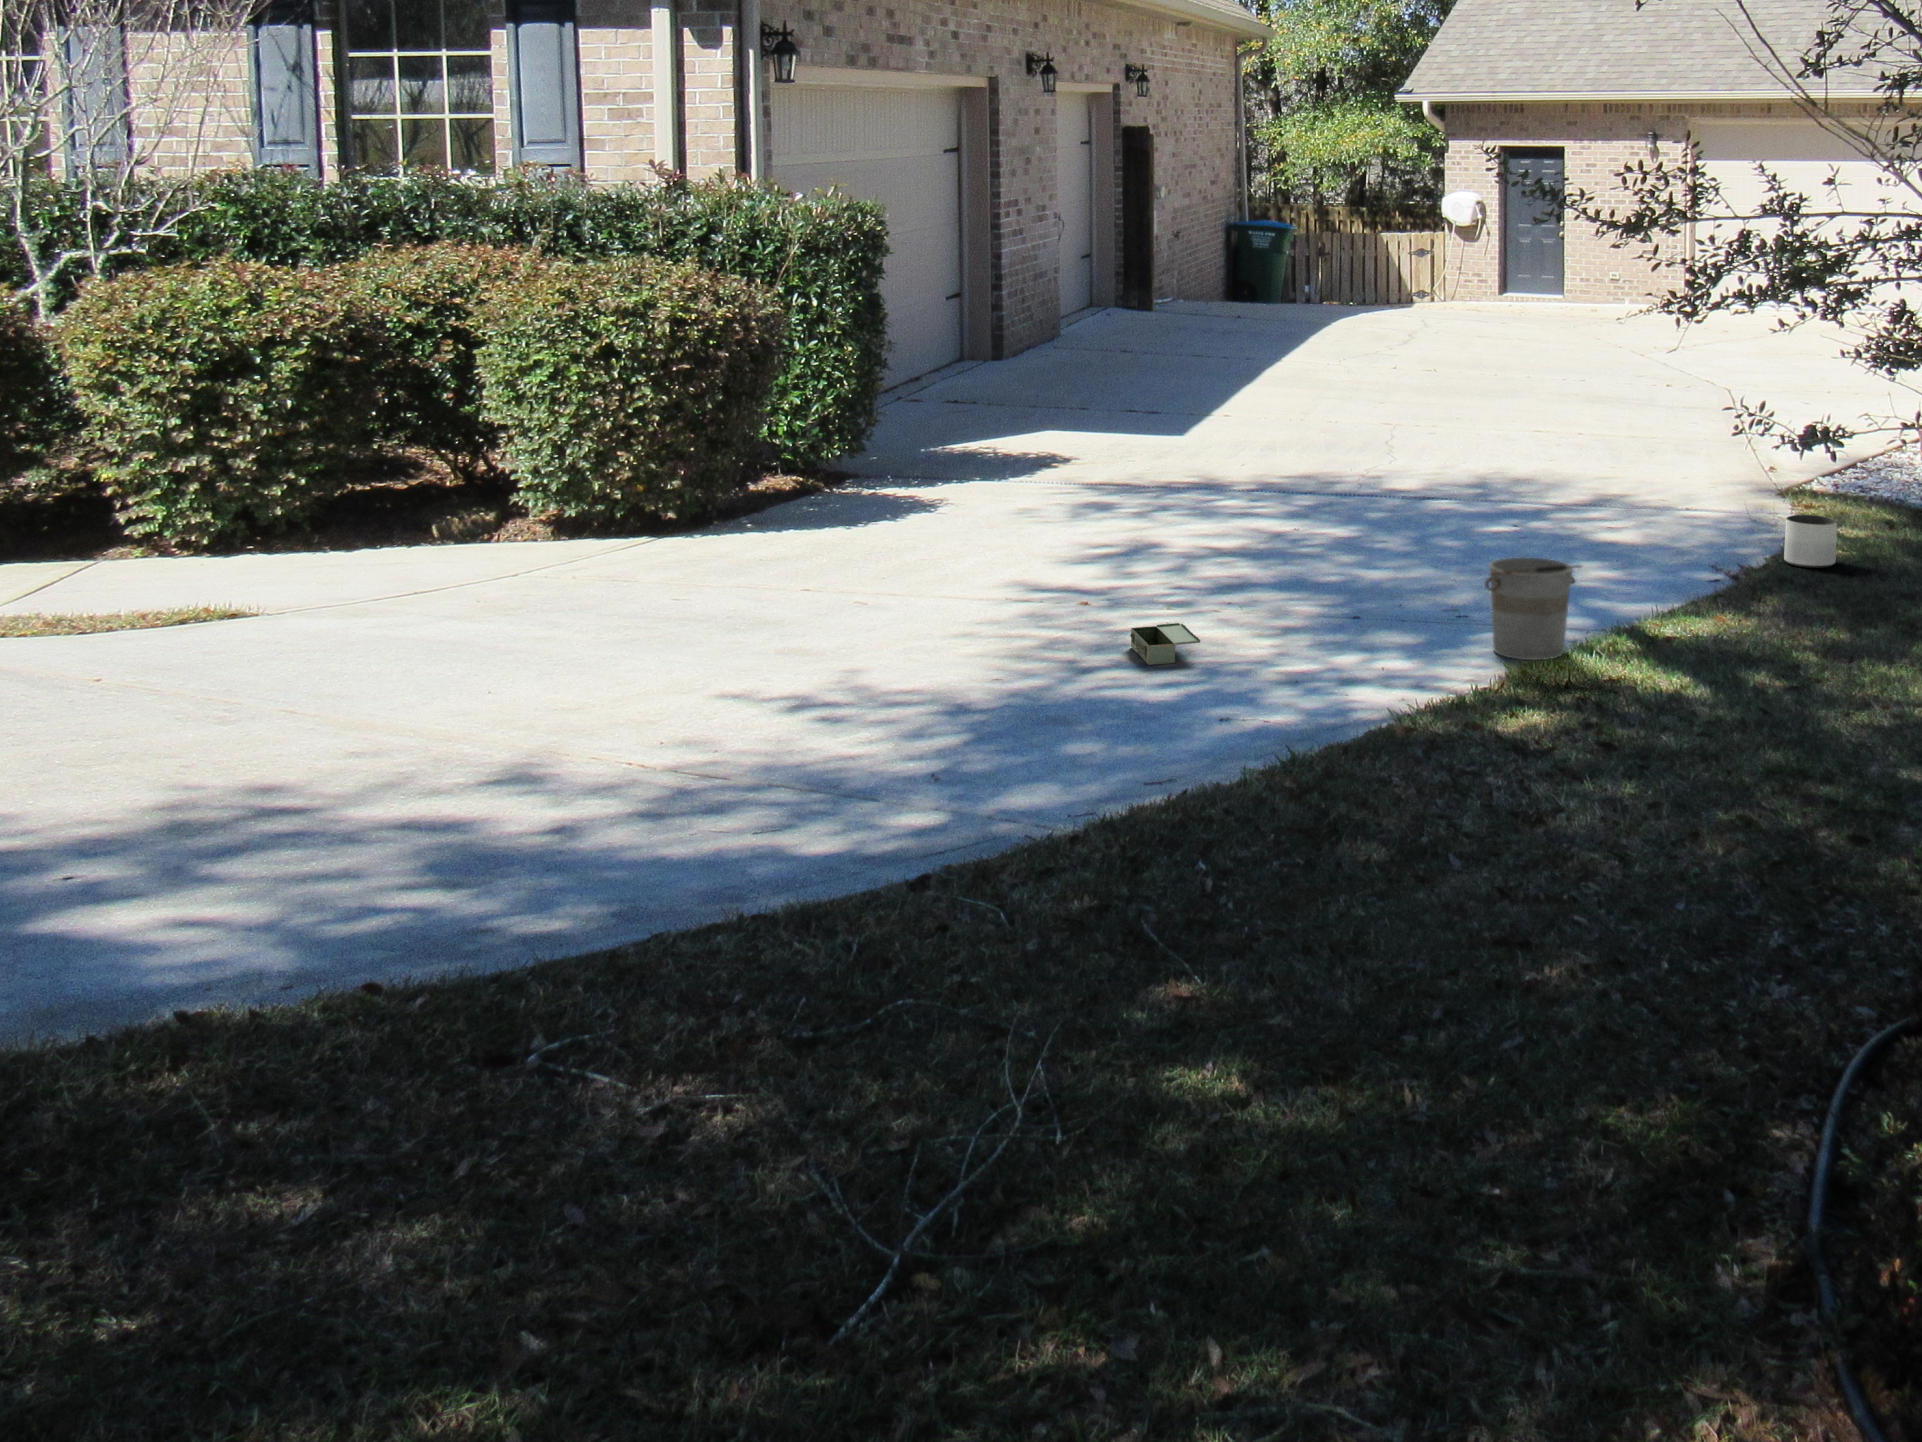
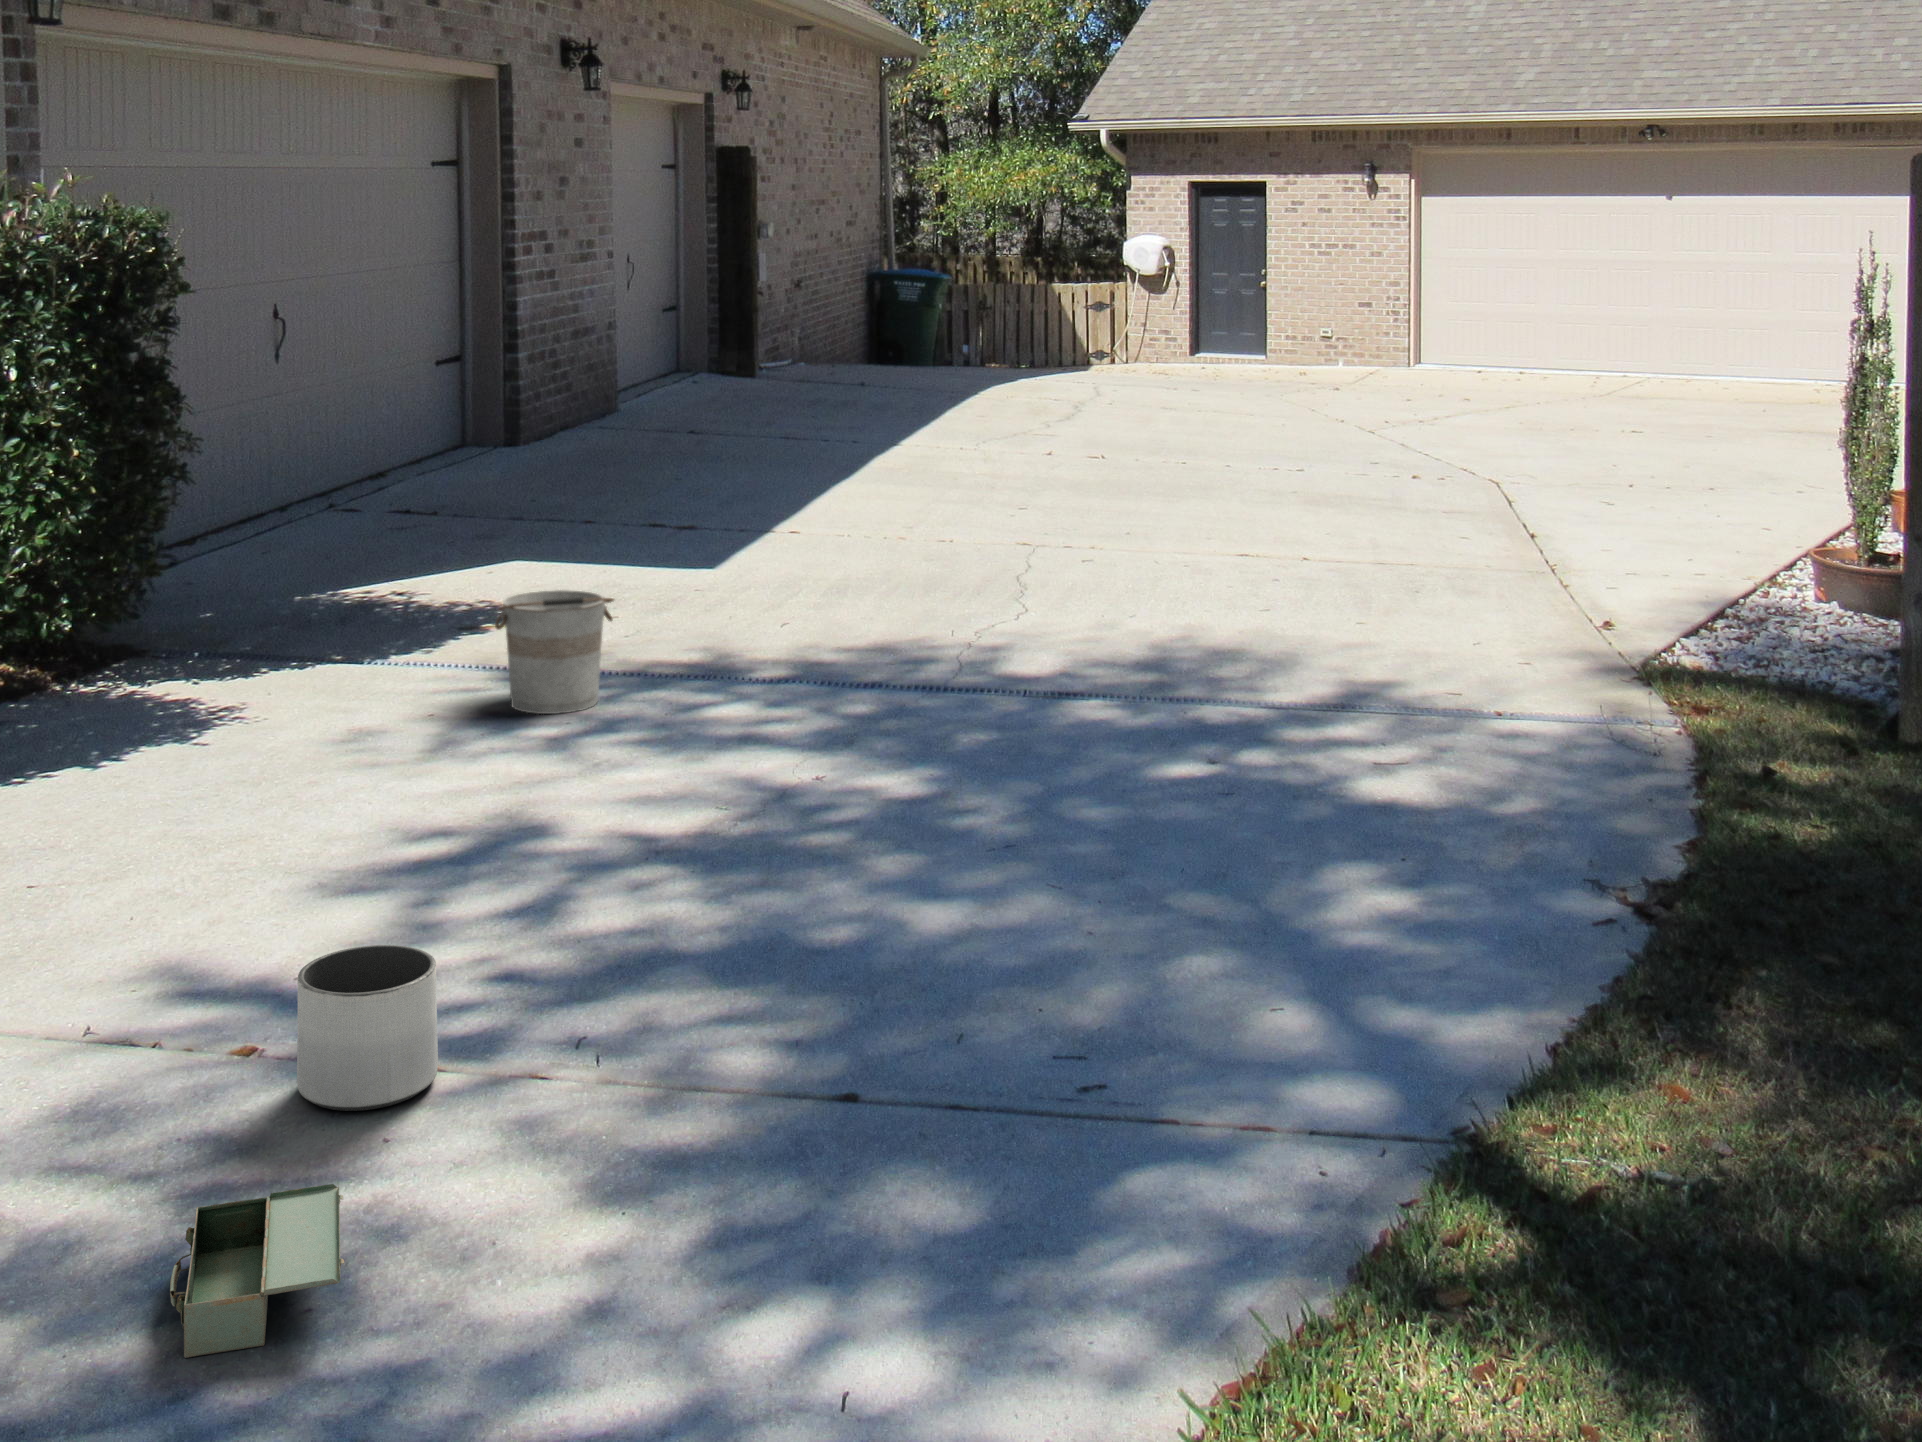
planter: present [1784,515,1837,568] -> present [297,945,438,1111]
bucket: present [1485,557,1581,660] -> present [495,590,614,714]

